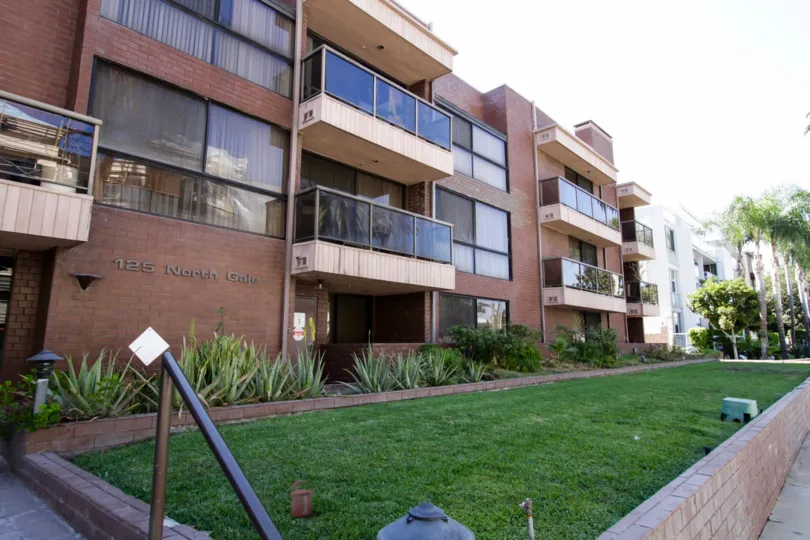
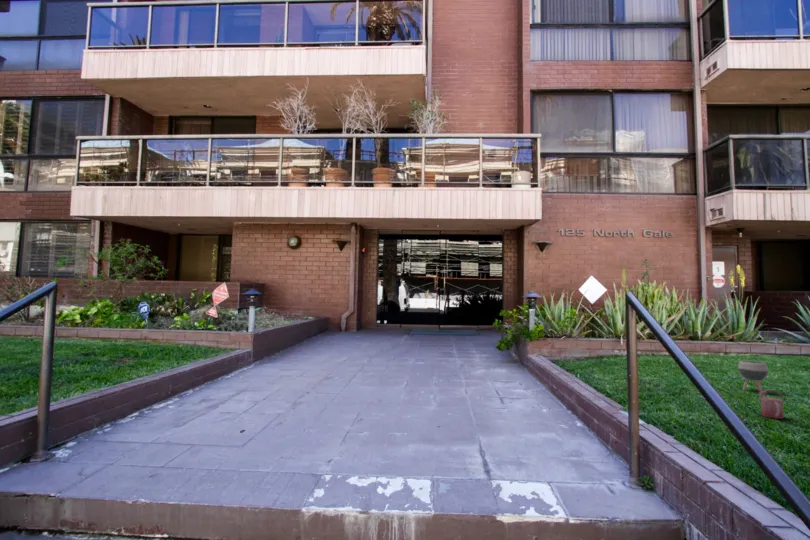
planter: none [284,436,311,475] -> present [738,361,768,391]

